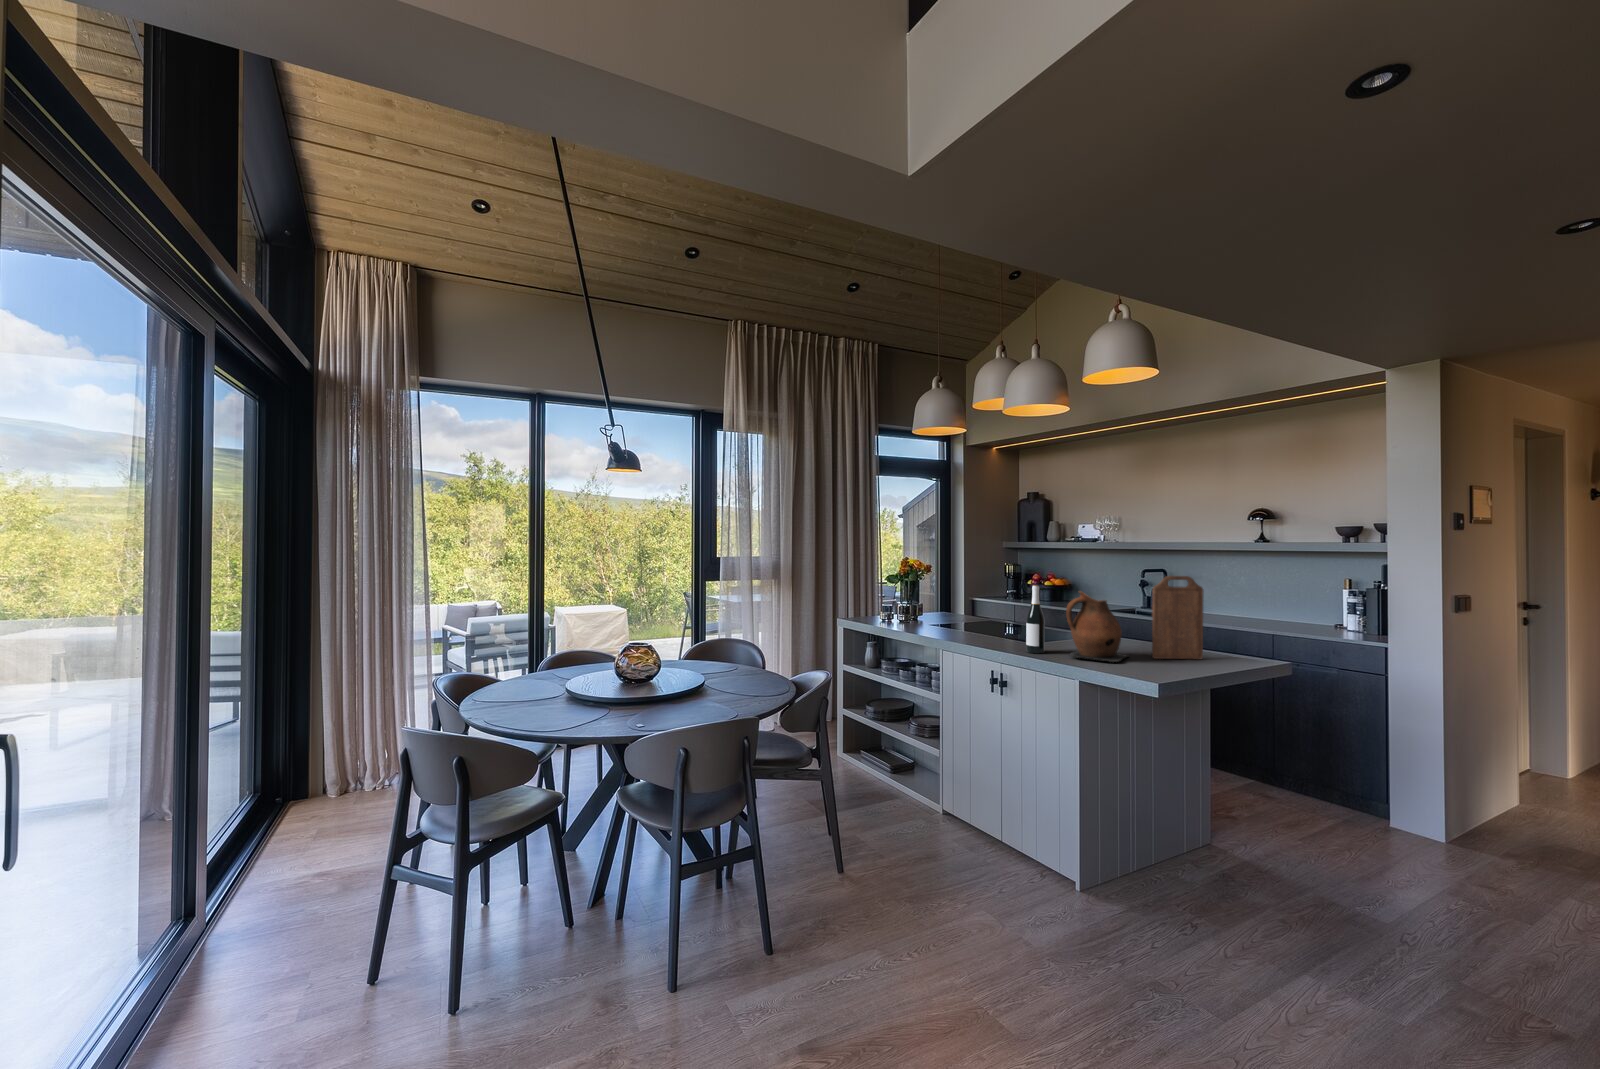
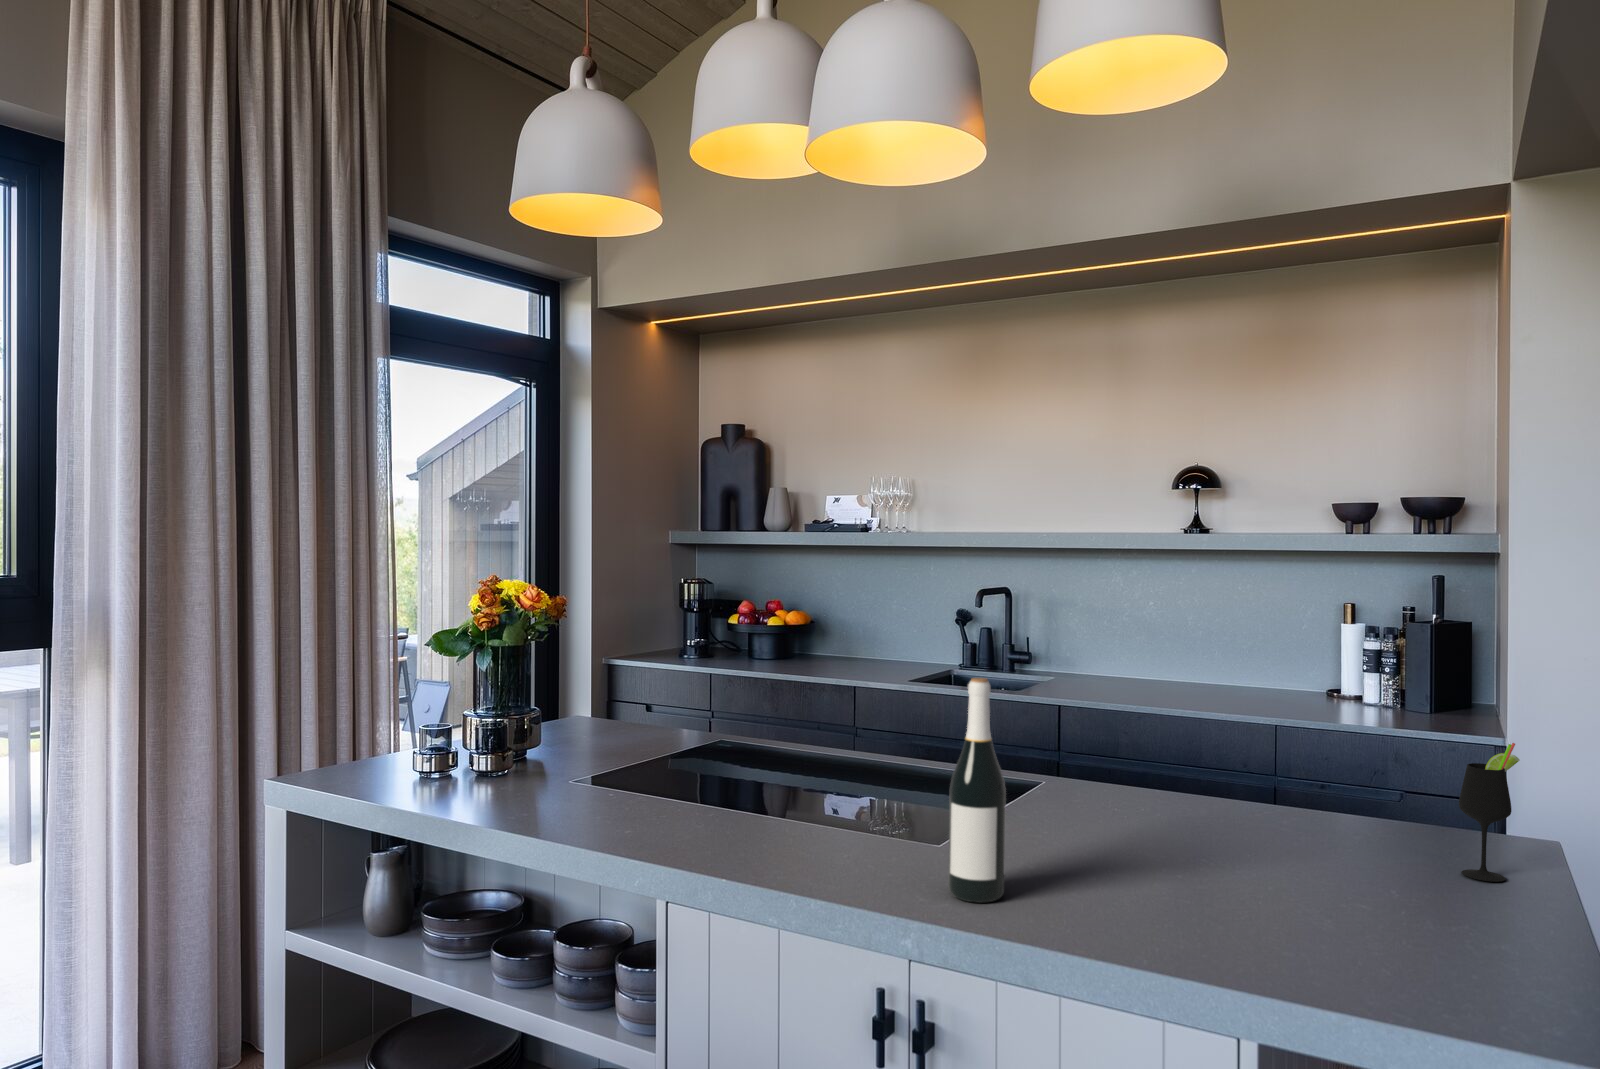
cutting board: present [1152,576,1204,659] -> none [1289,635,1395,881]
ceramic pitcher: present [1066,592,1128,662] -> none [1075,696,1261,930]
wine glass: none [1225,615,1248,665] -> present [1459,743,1520,882]

